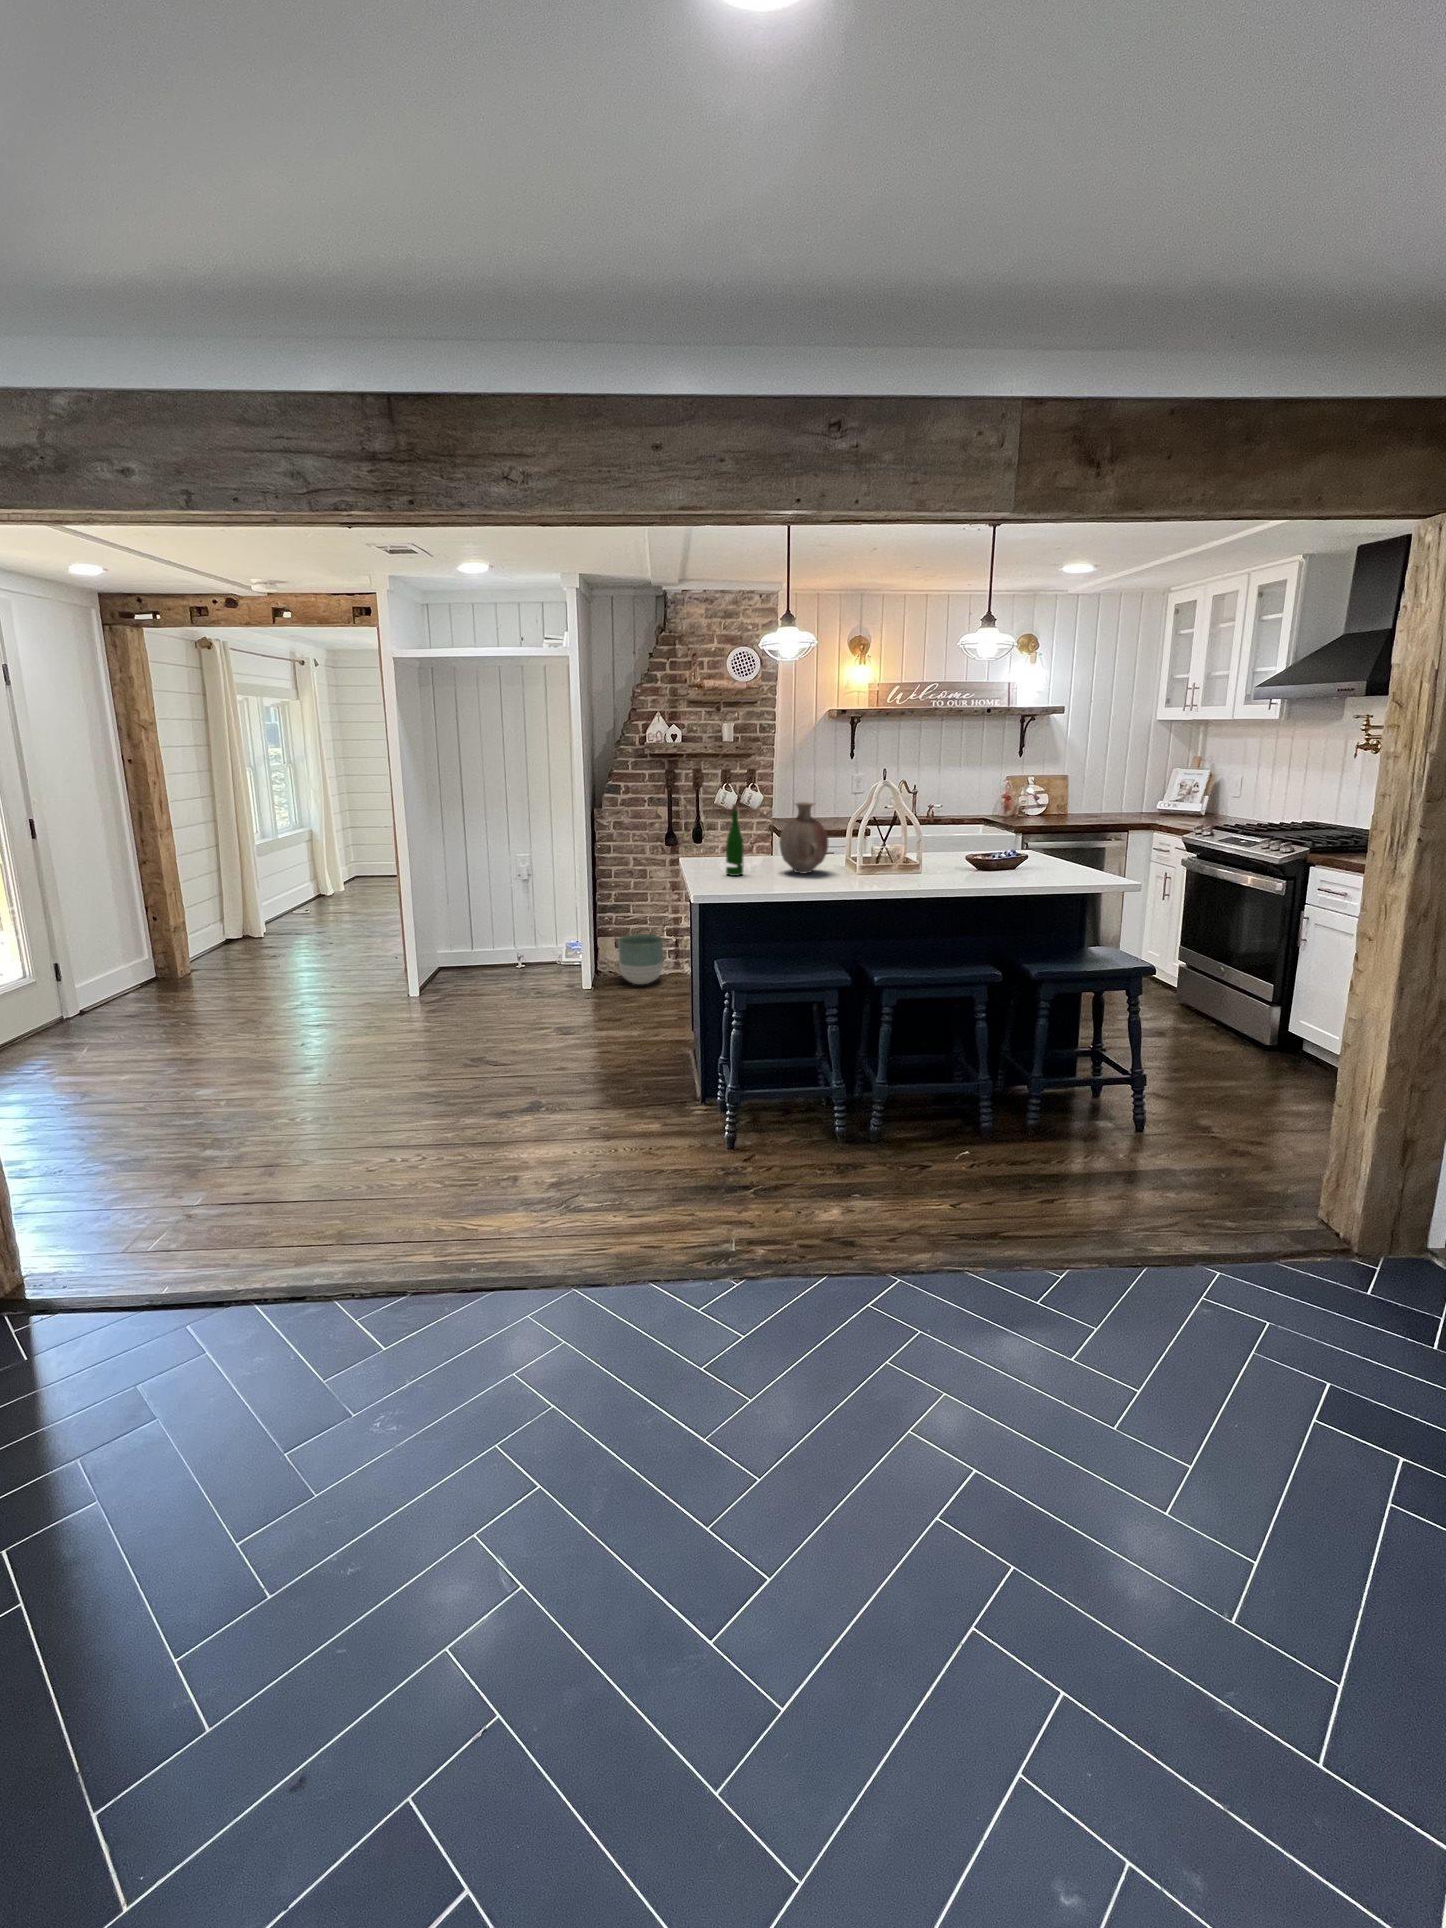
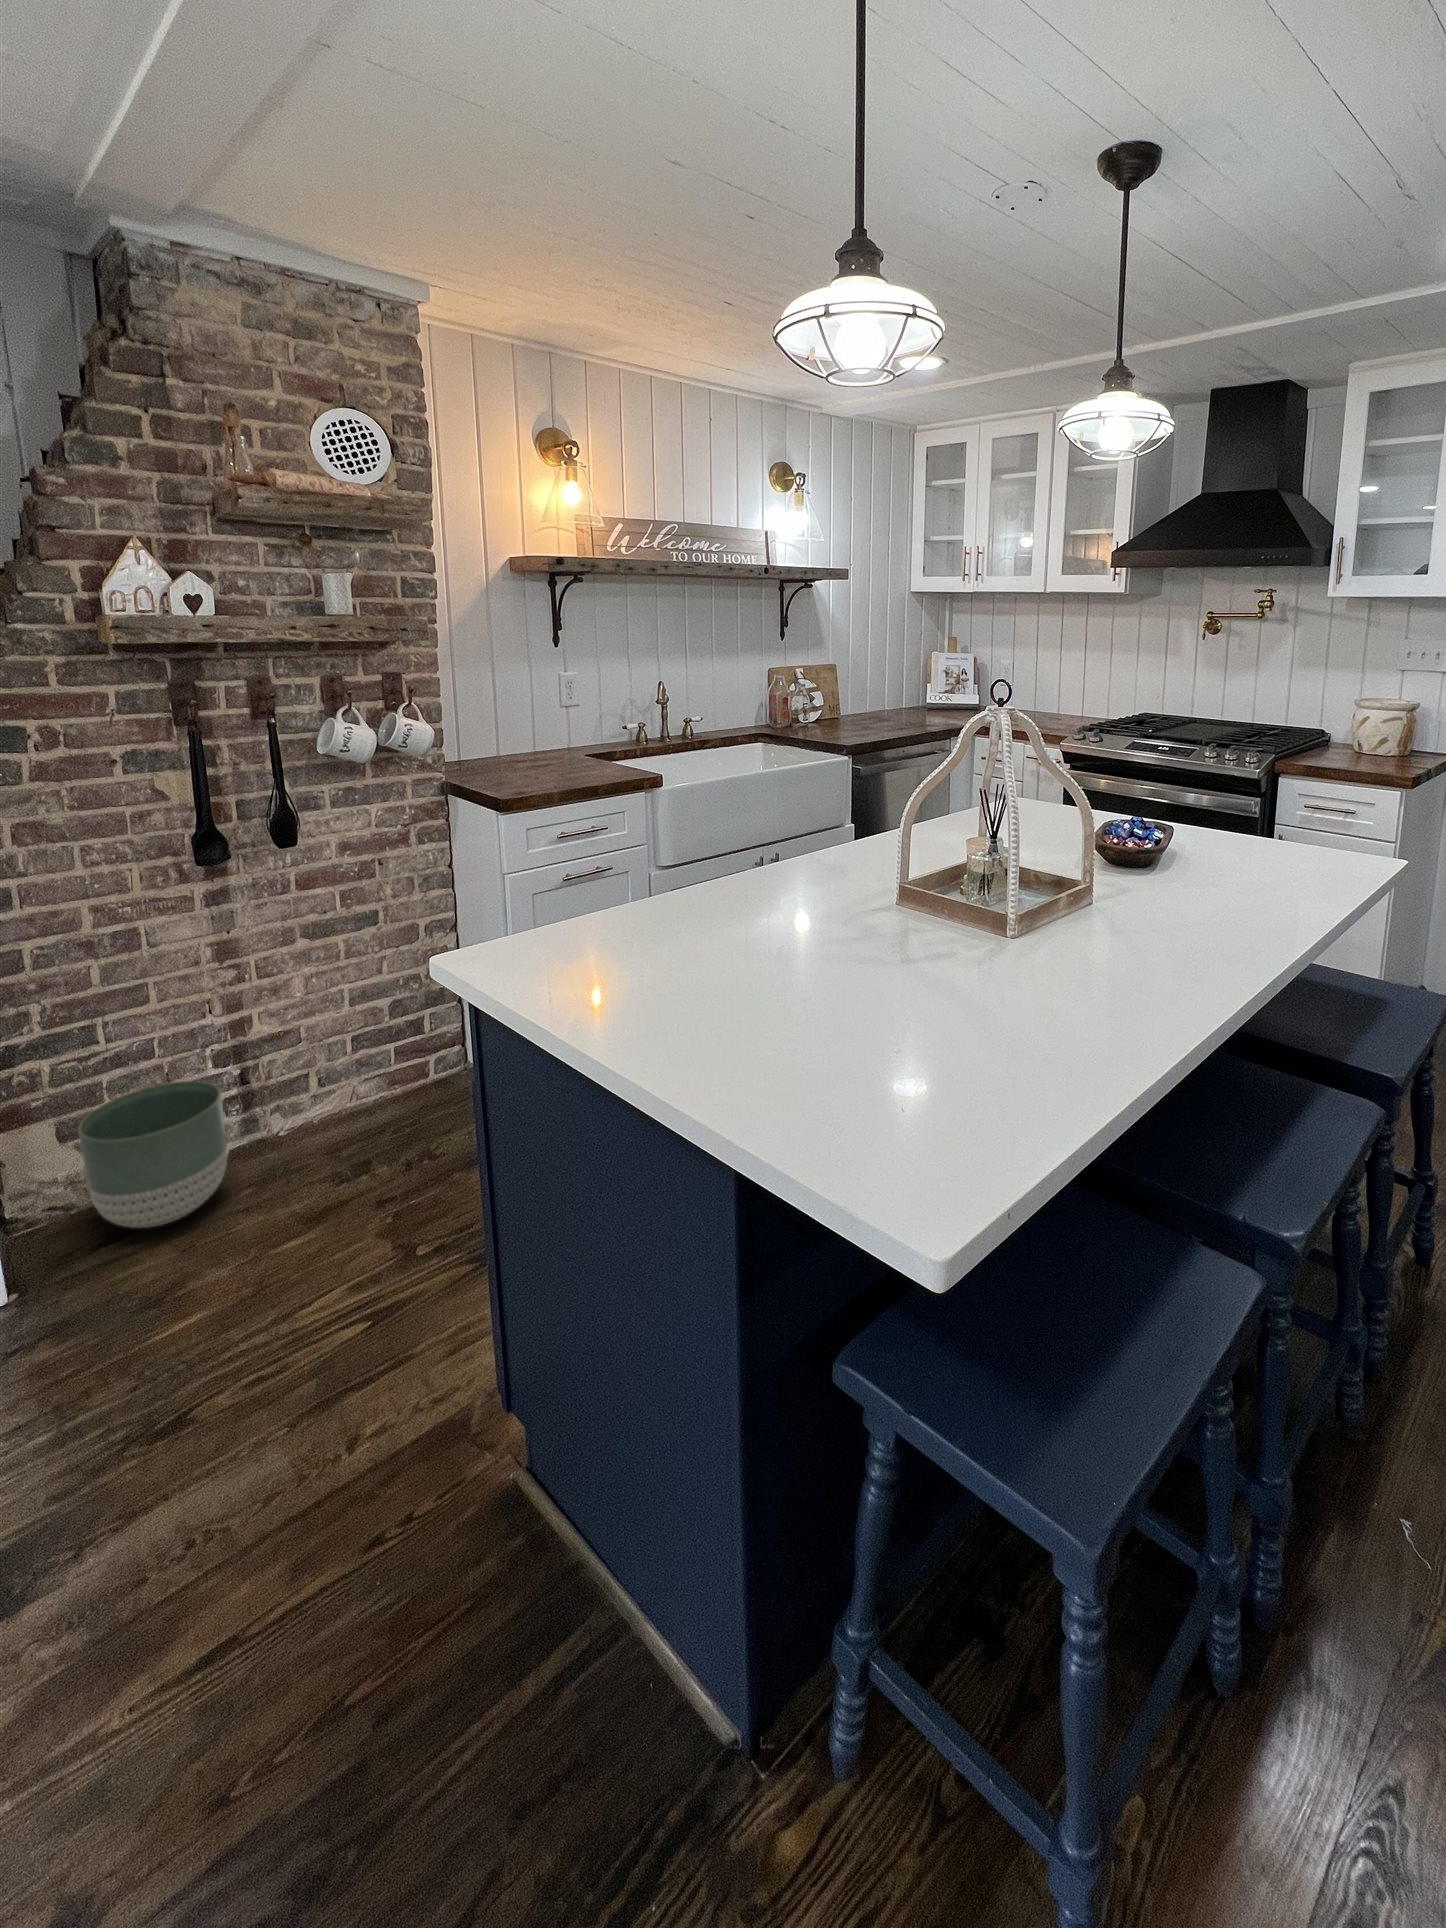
vase: present [779,802,828,874] -> none [715,744,843,921]
wine bottle: present [726,804,743,876] -> none [610,769,666,975]

